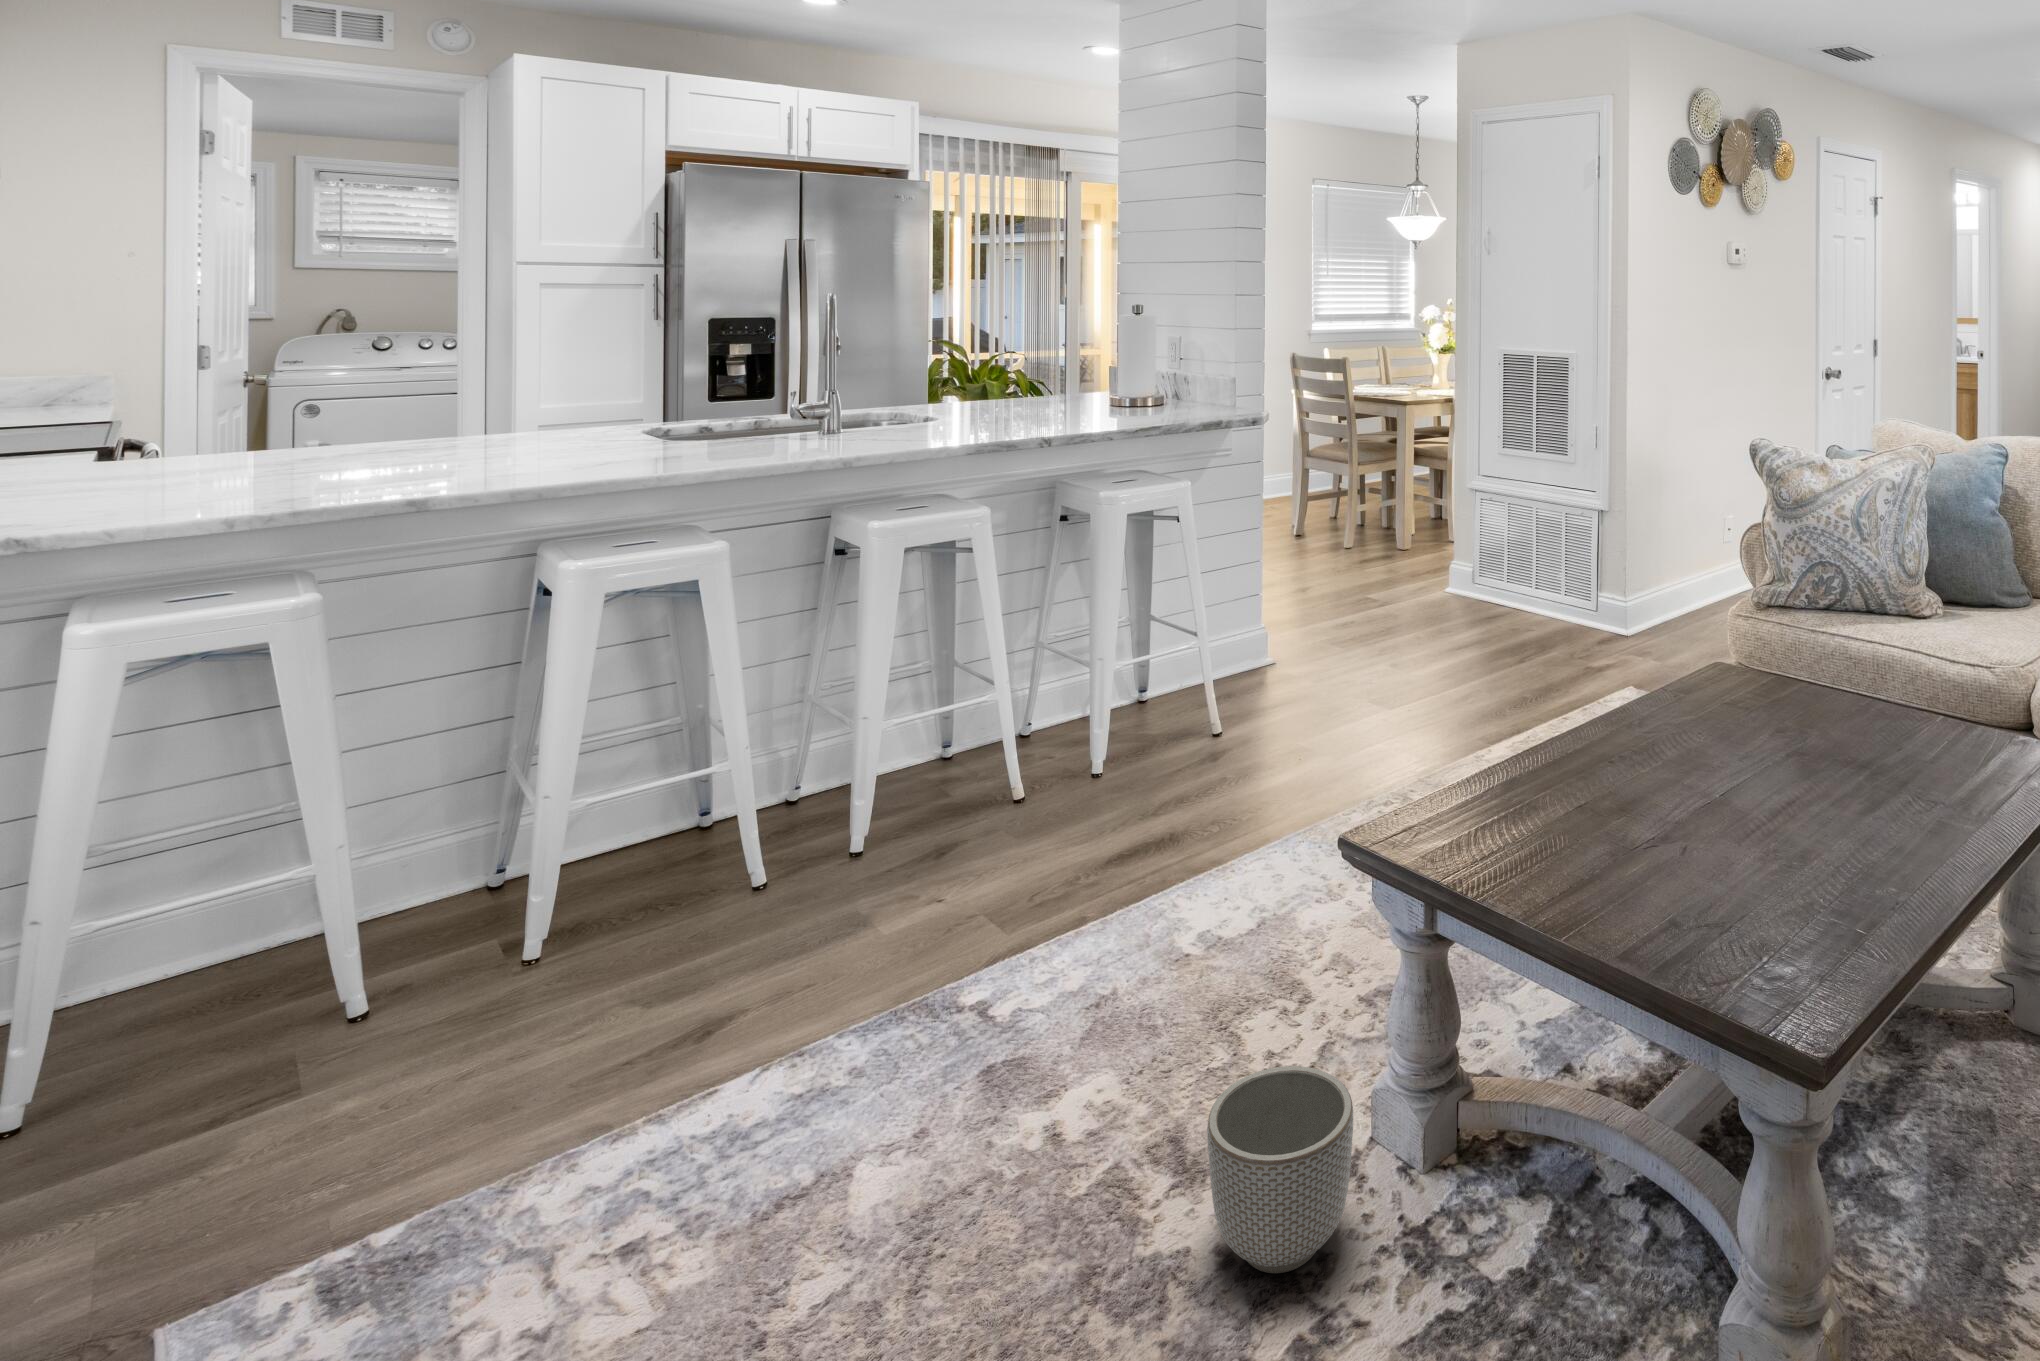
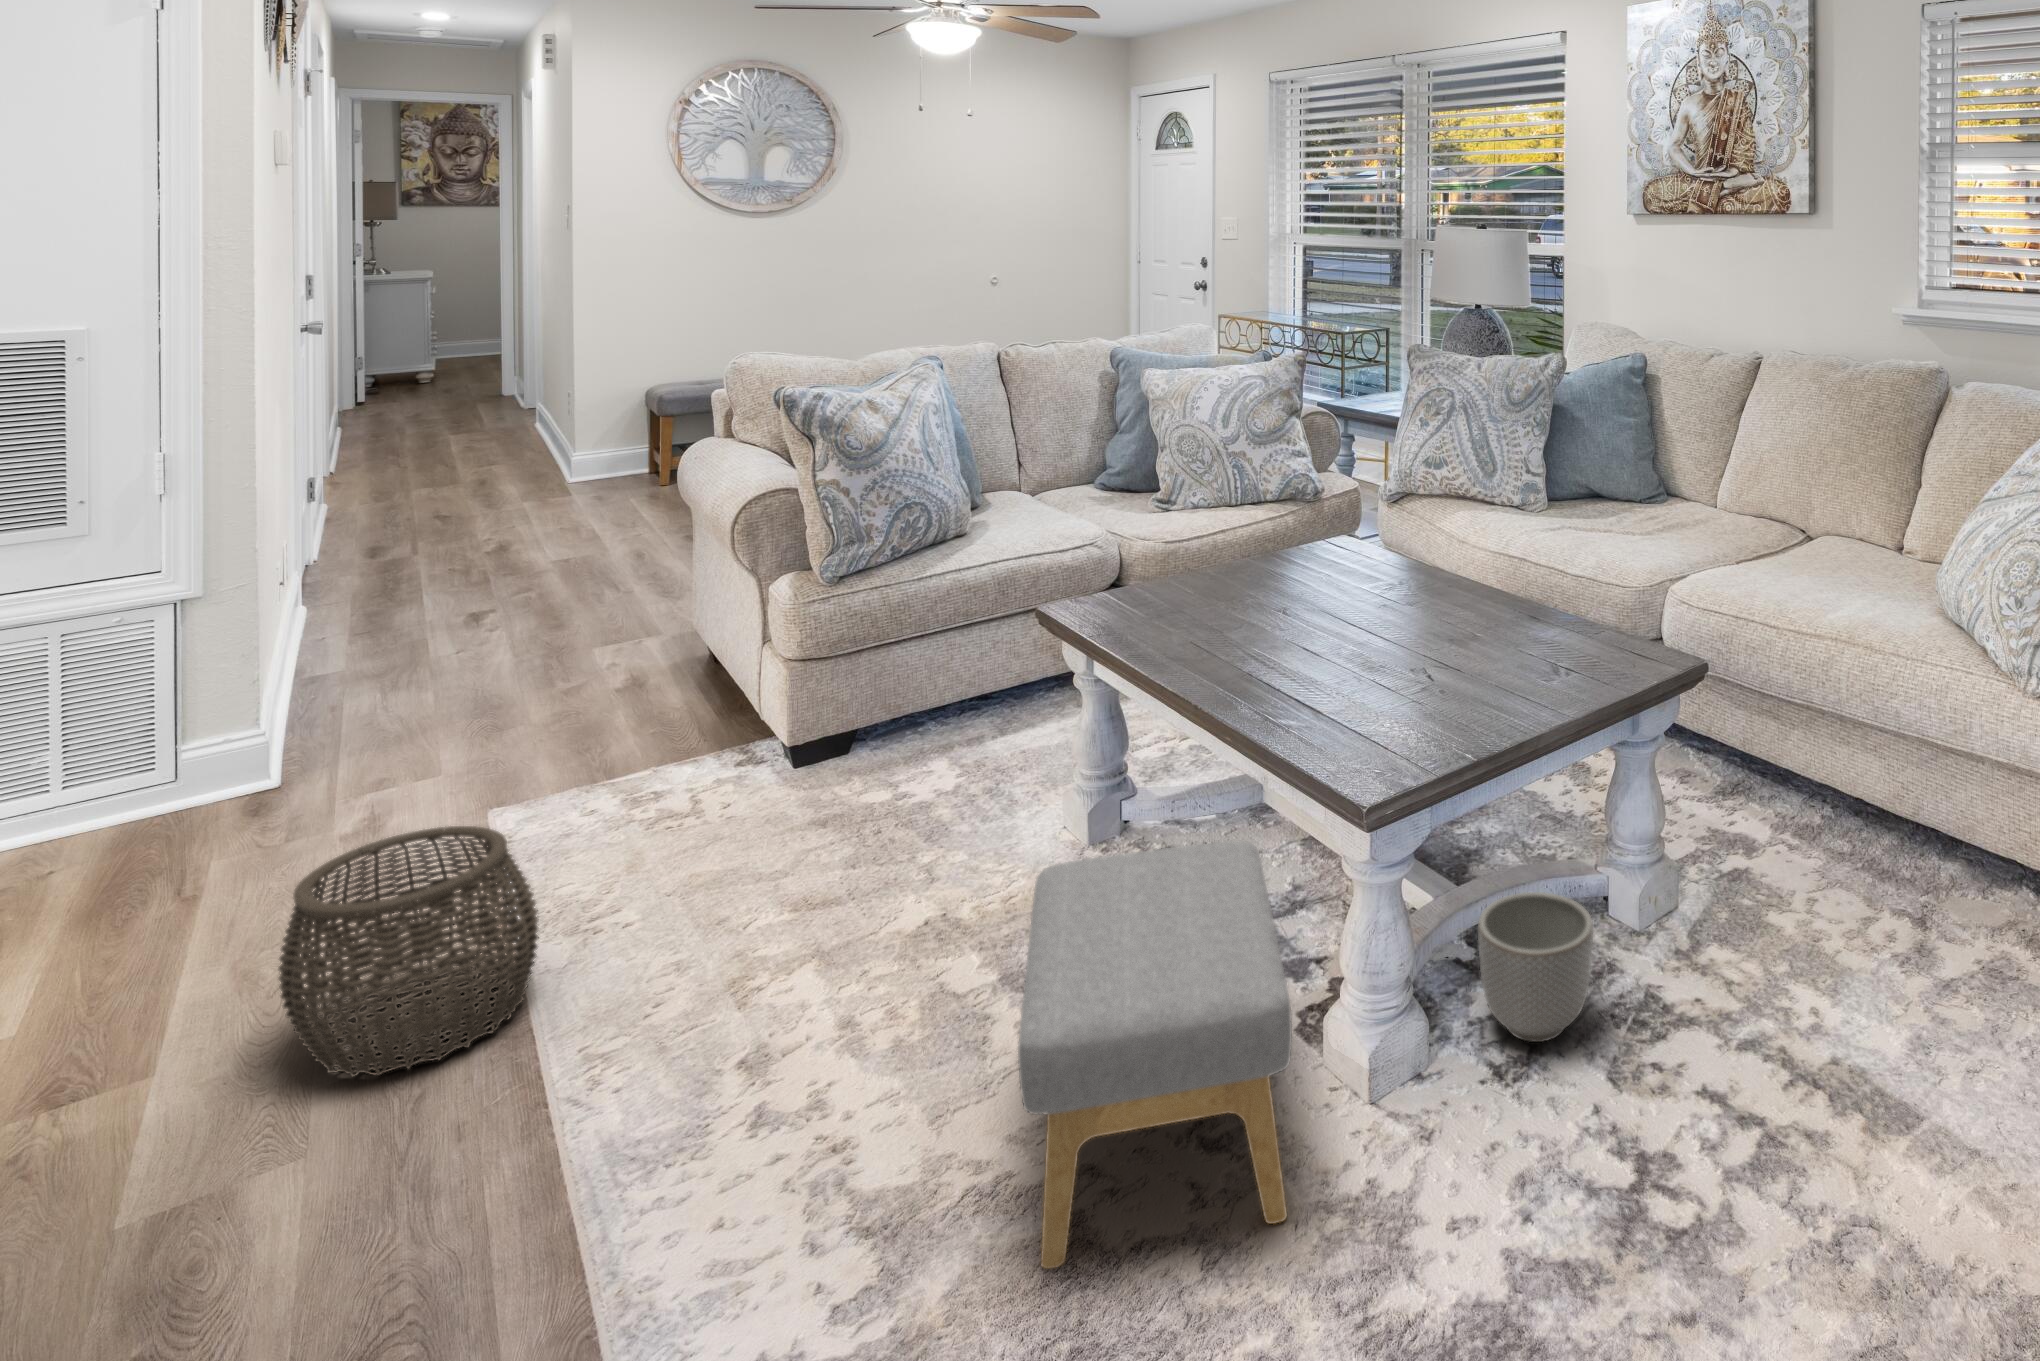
woven basket: none [1288,628,1409,756] -> present [279,826,539,1076]
footstool: none [1020,778,1318,1088] -> present [1018,841,1292,1269]

